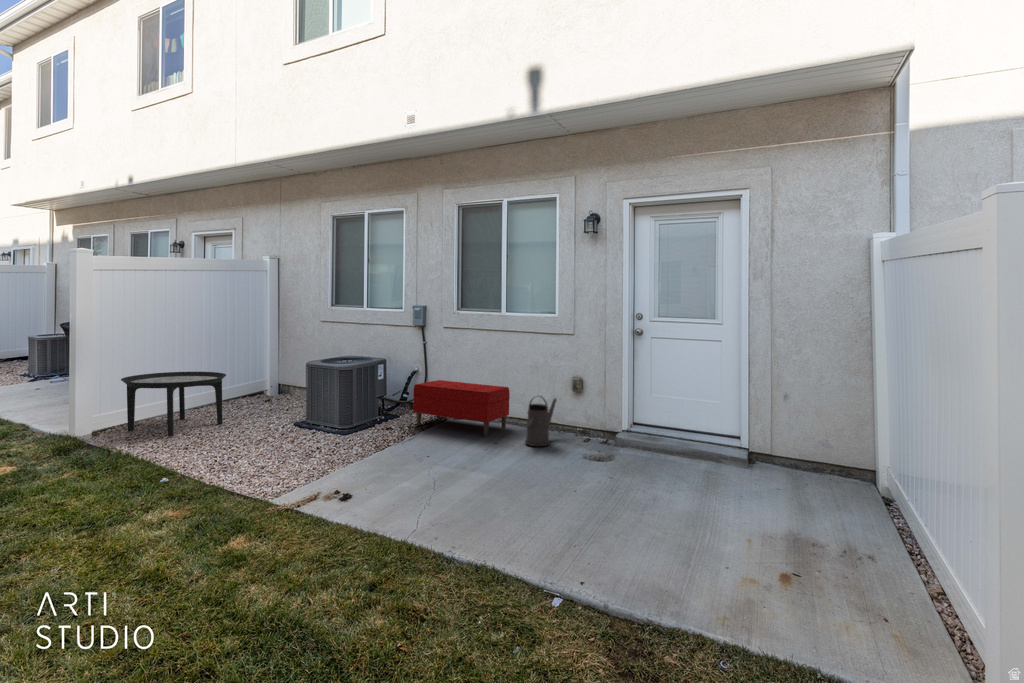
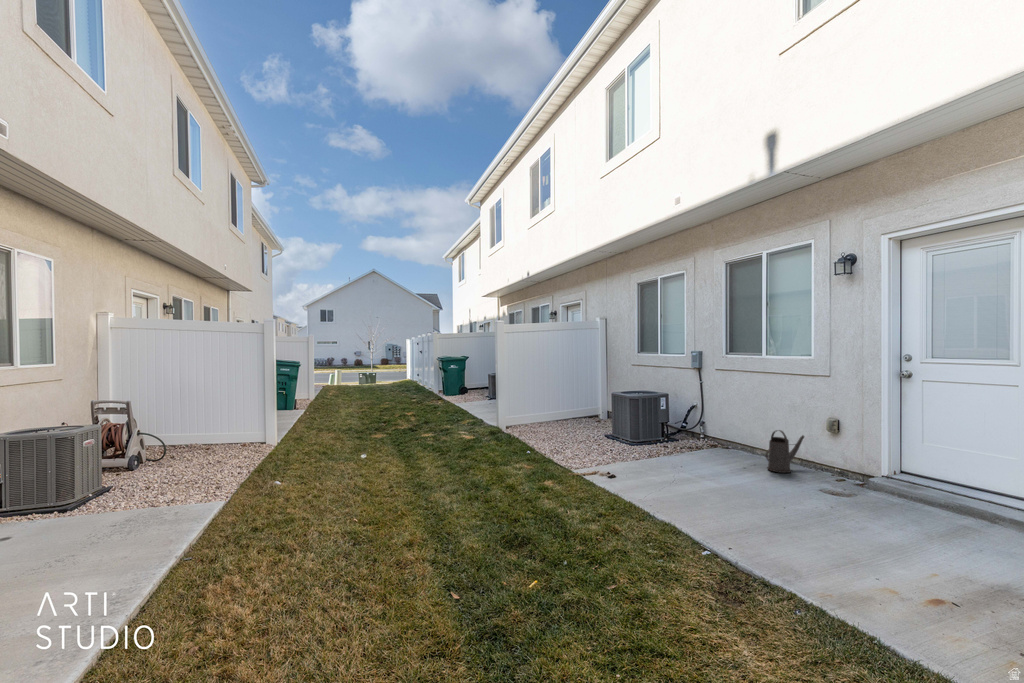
round table: present [121,372,226,437] -> none [520,397,571,433]
bench: present [413,380,510,436] -> none [685,414,764,459]

